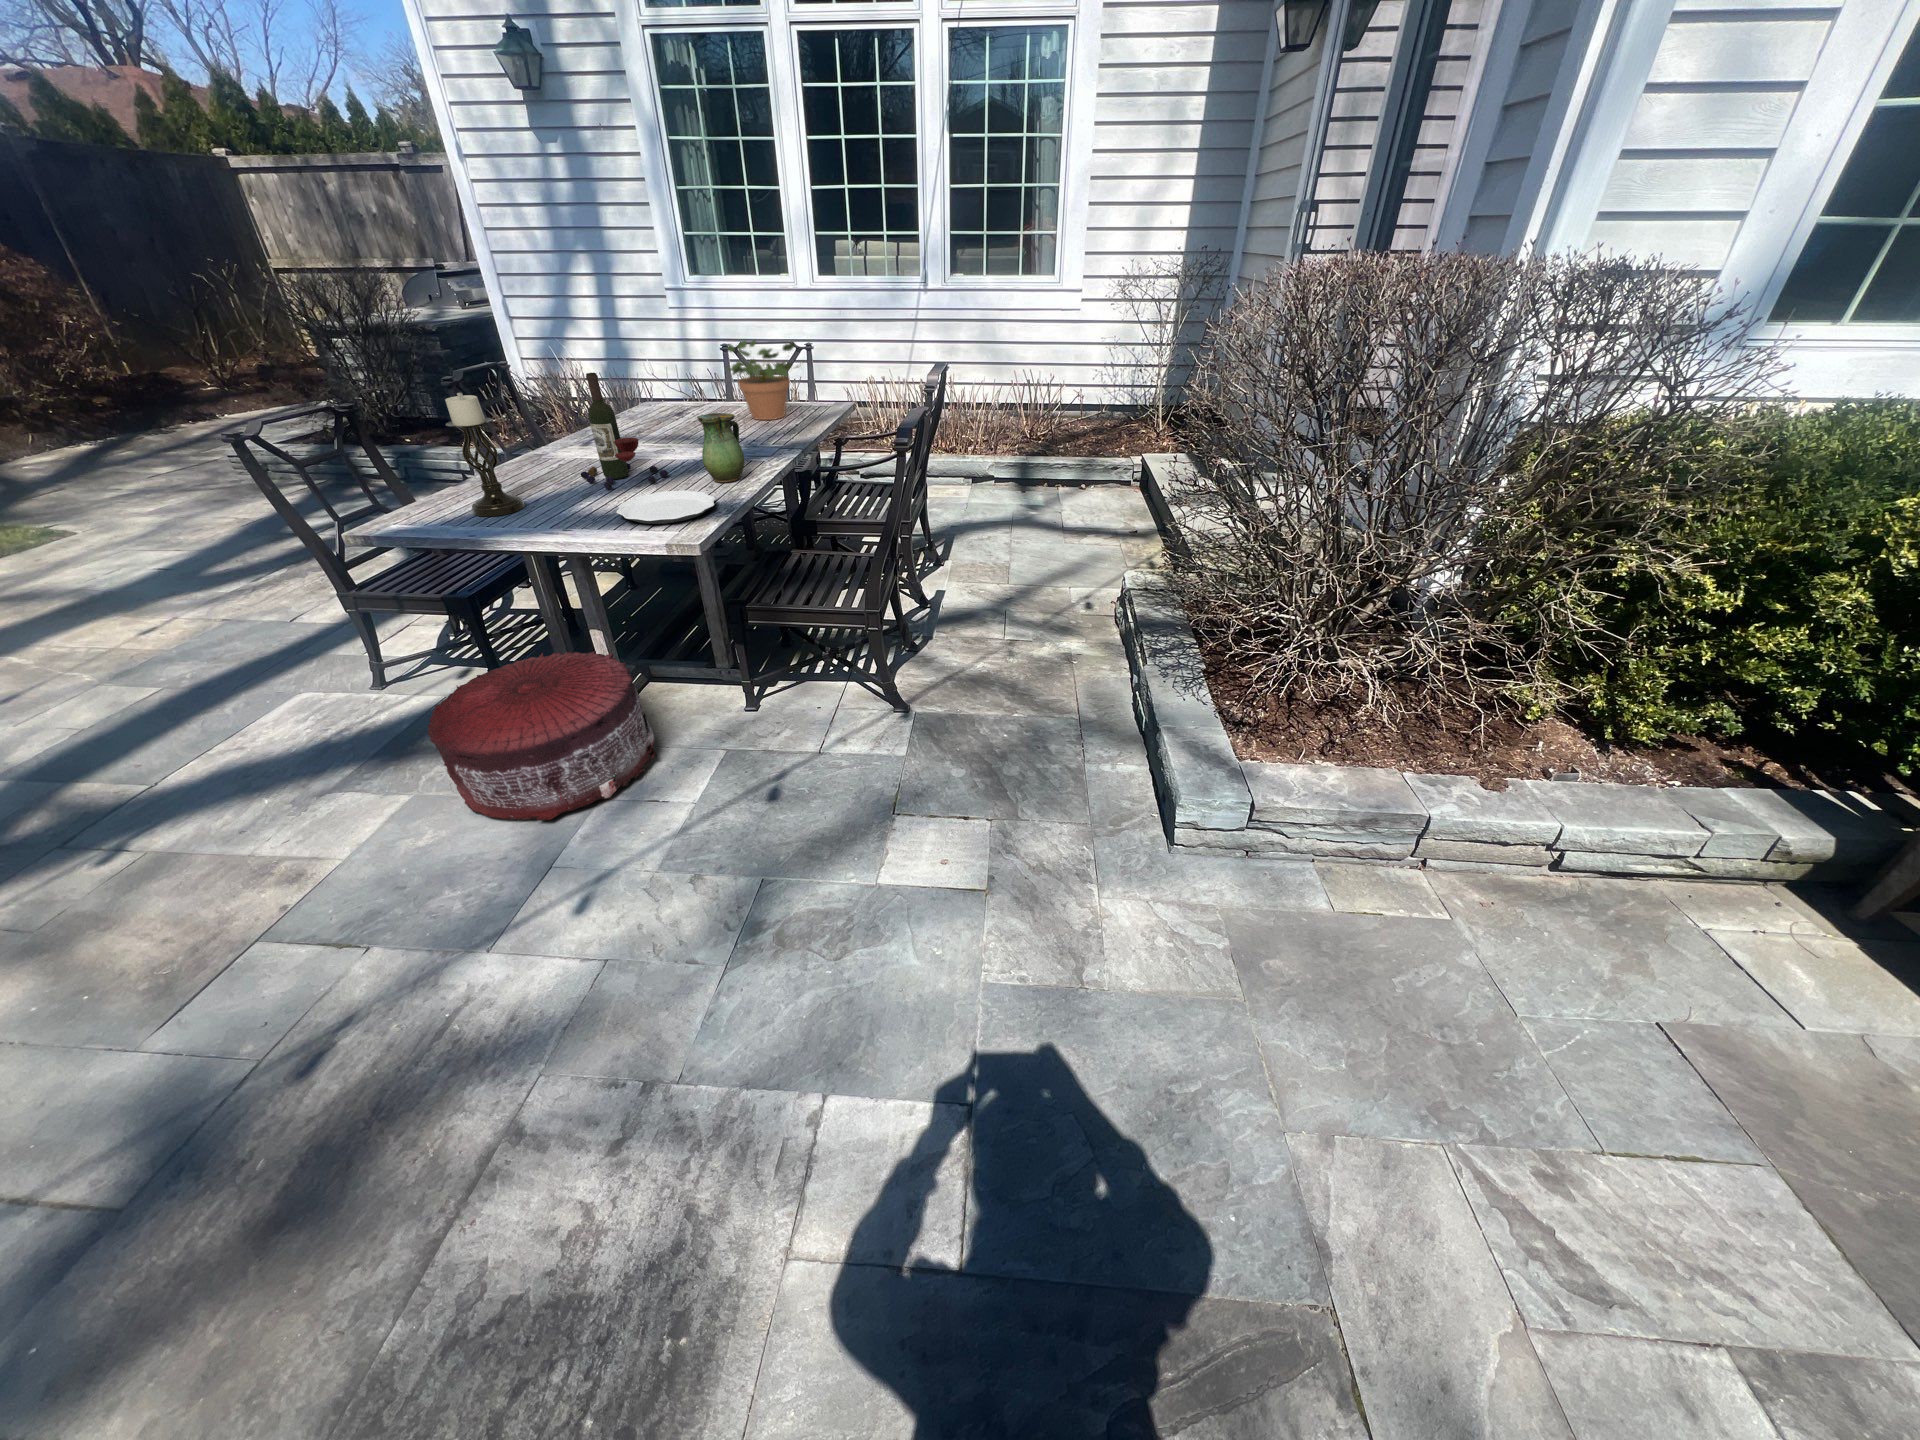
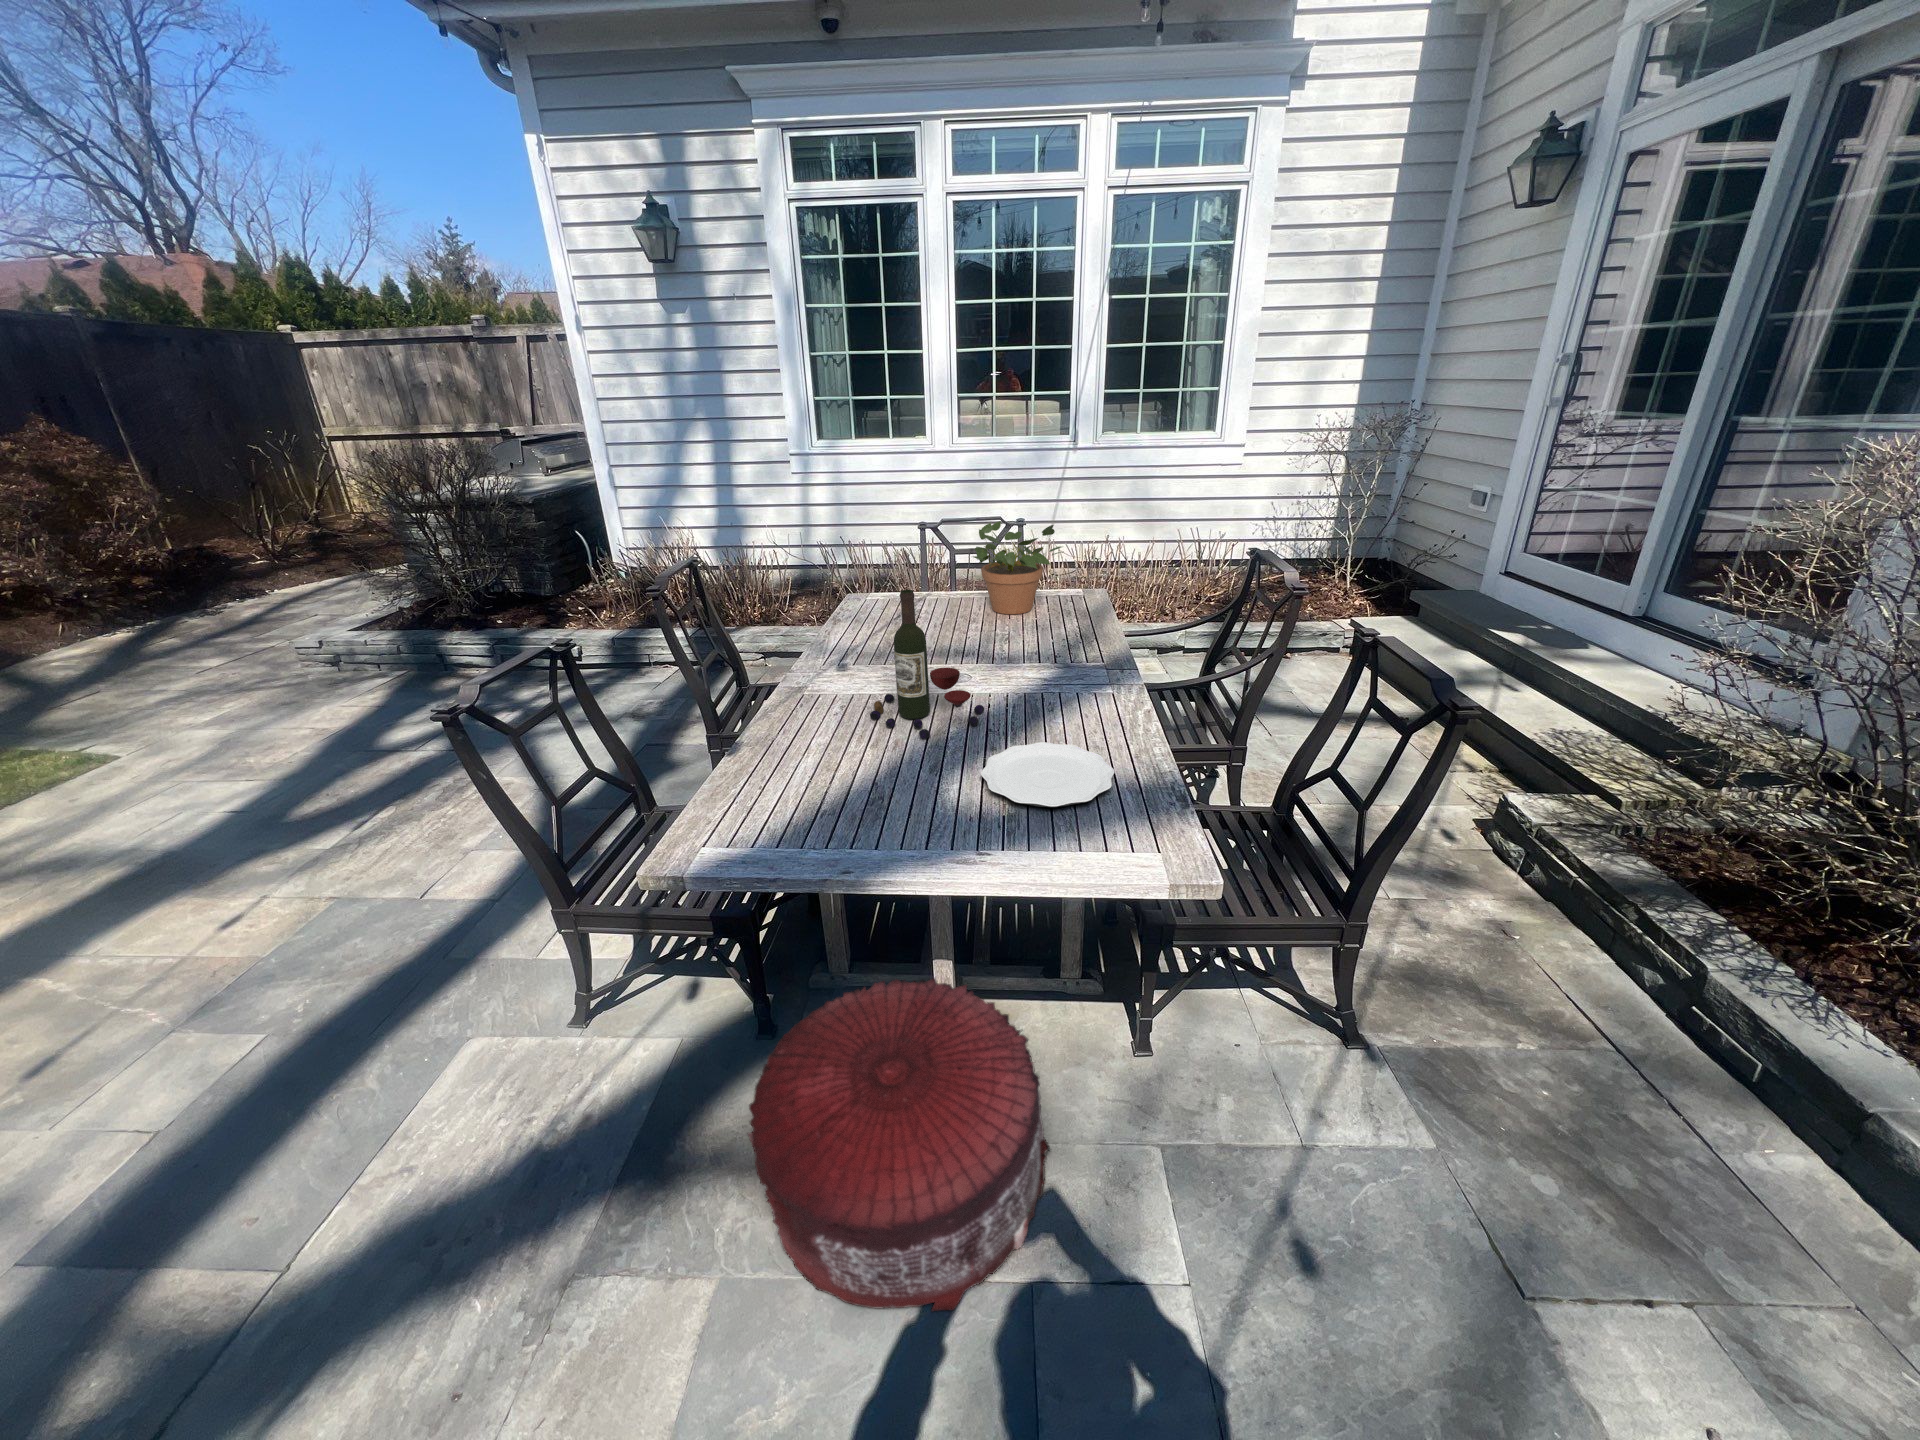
candle holder: present [445,393,525,517] -> none [757,636,834,798]
pitcher: present [697,413,744,482] -> none [1041,633,1094,721]

